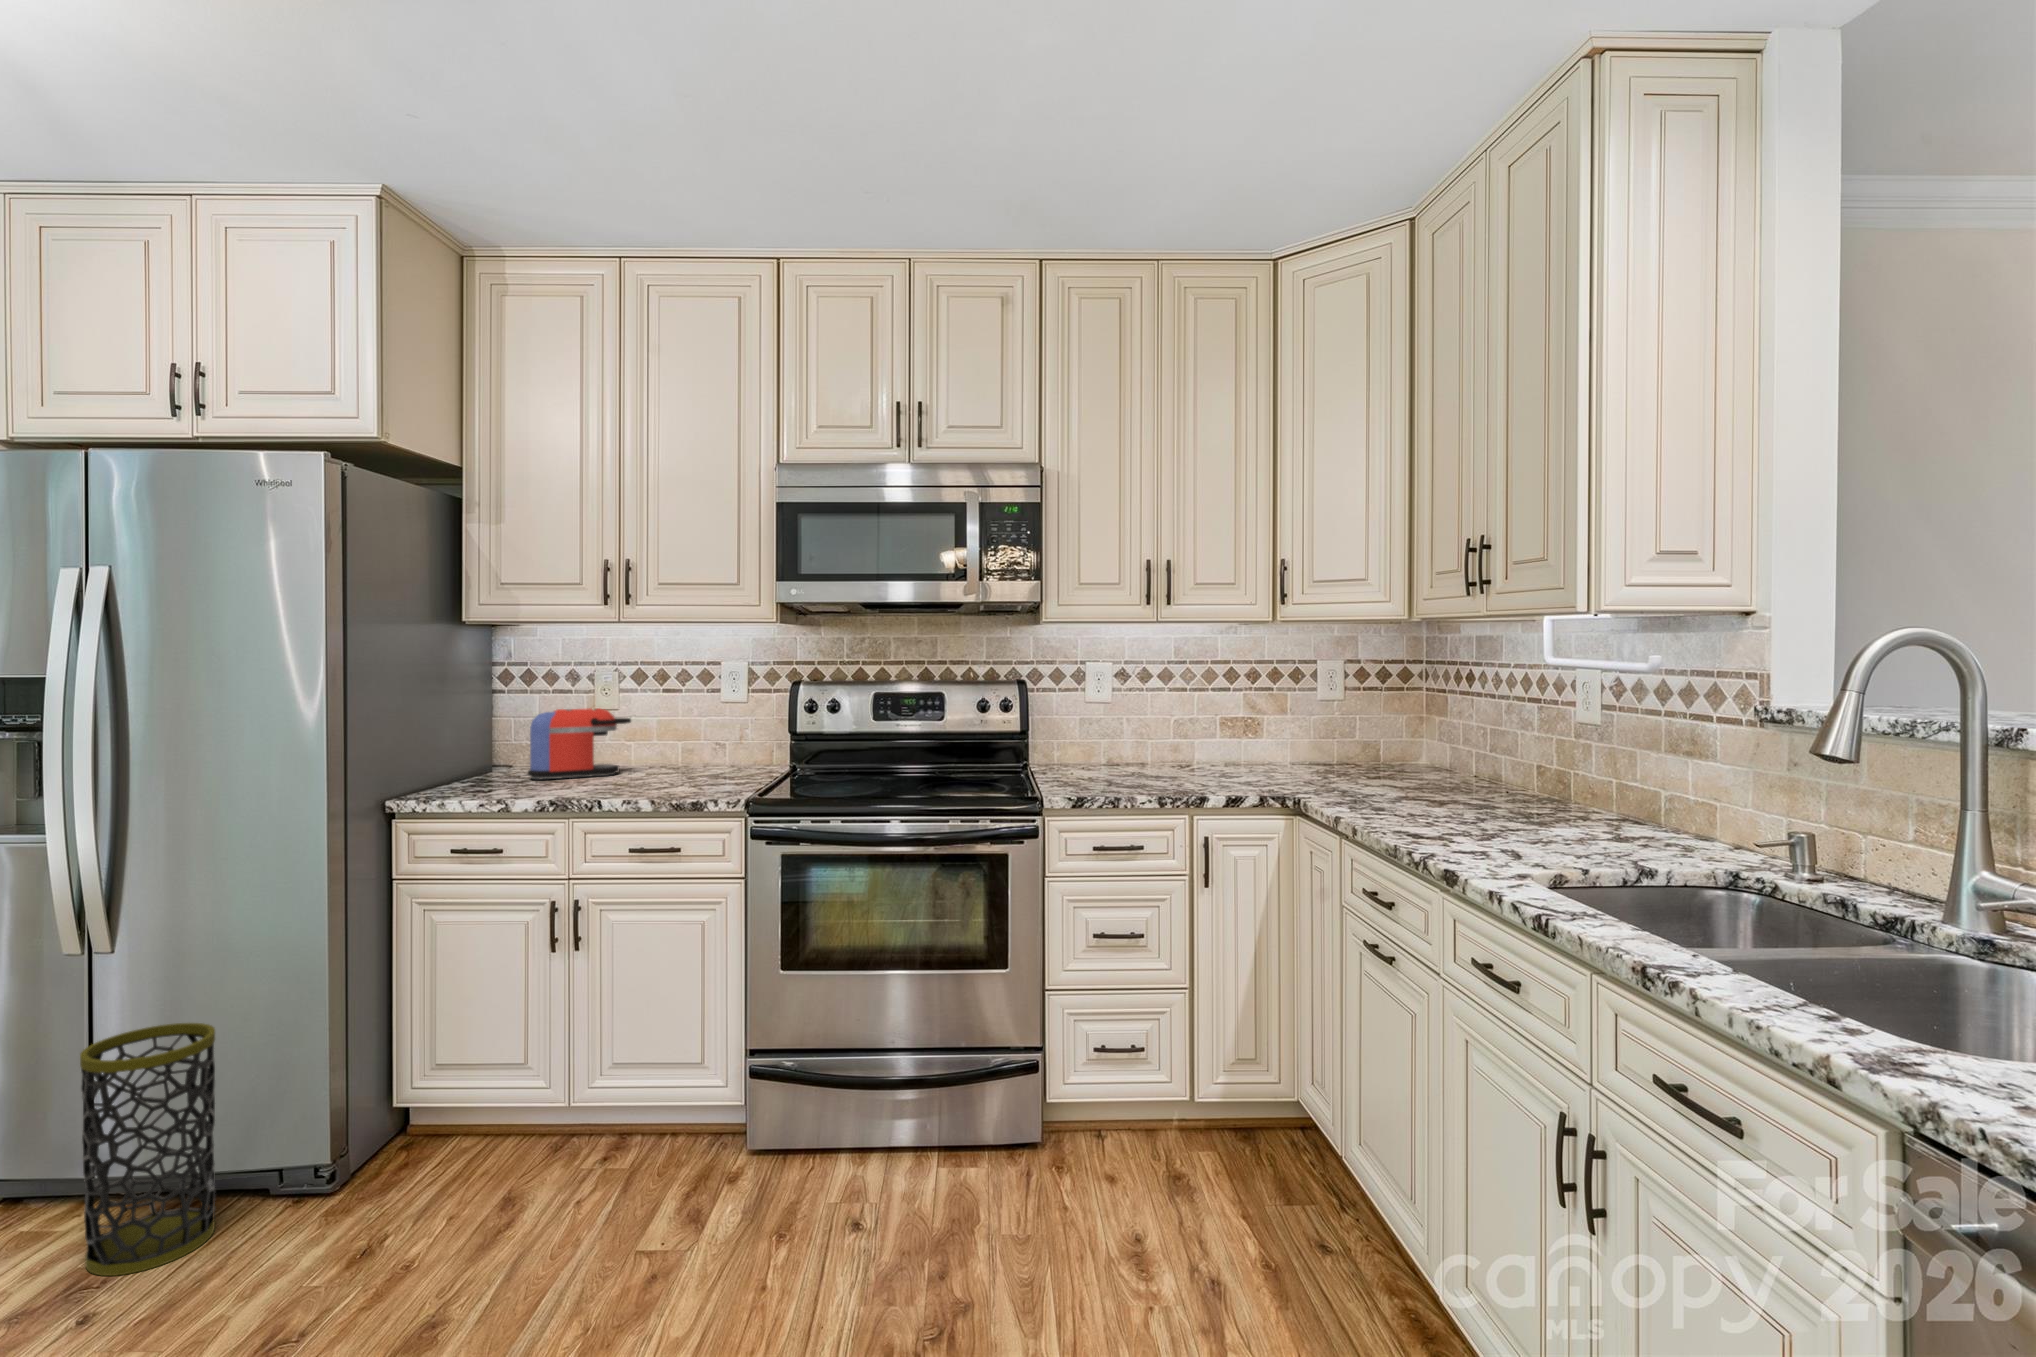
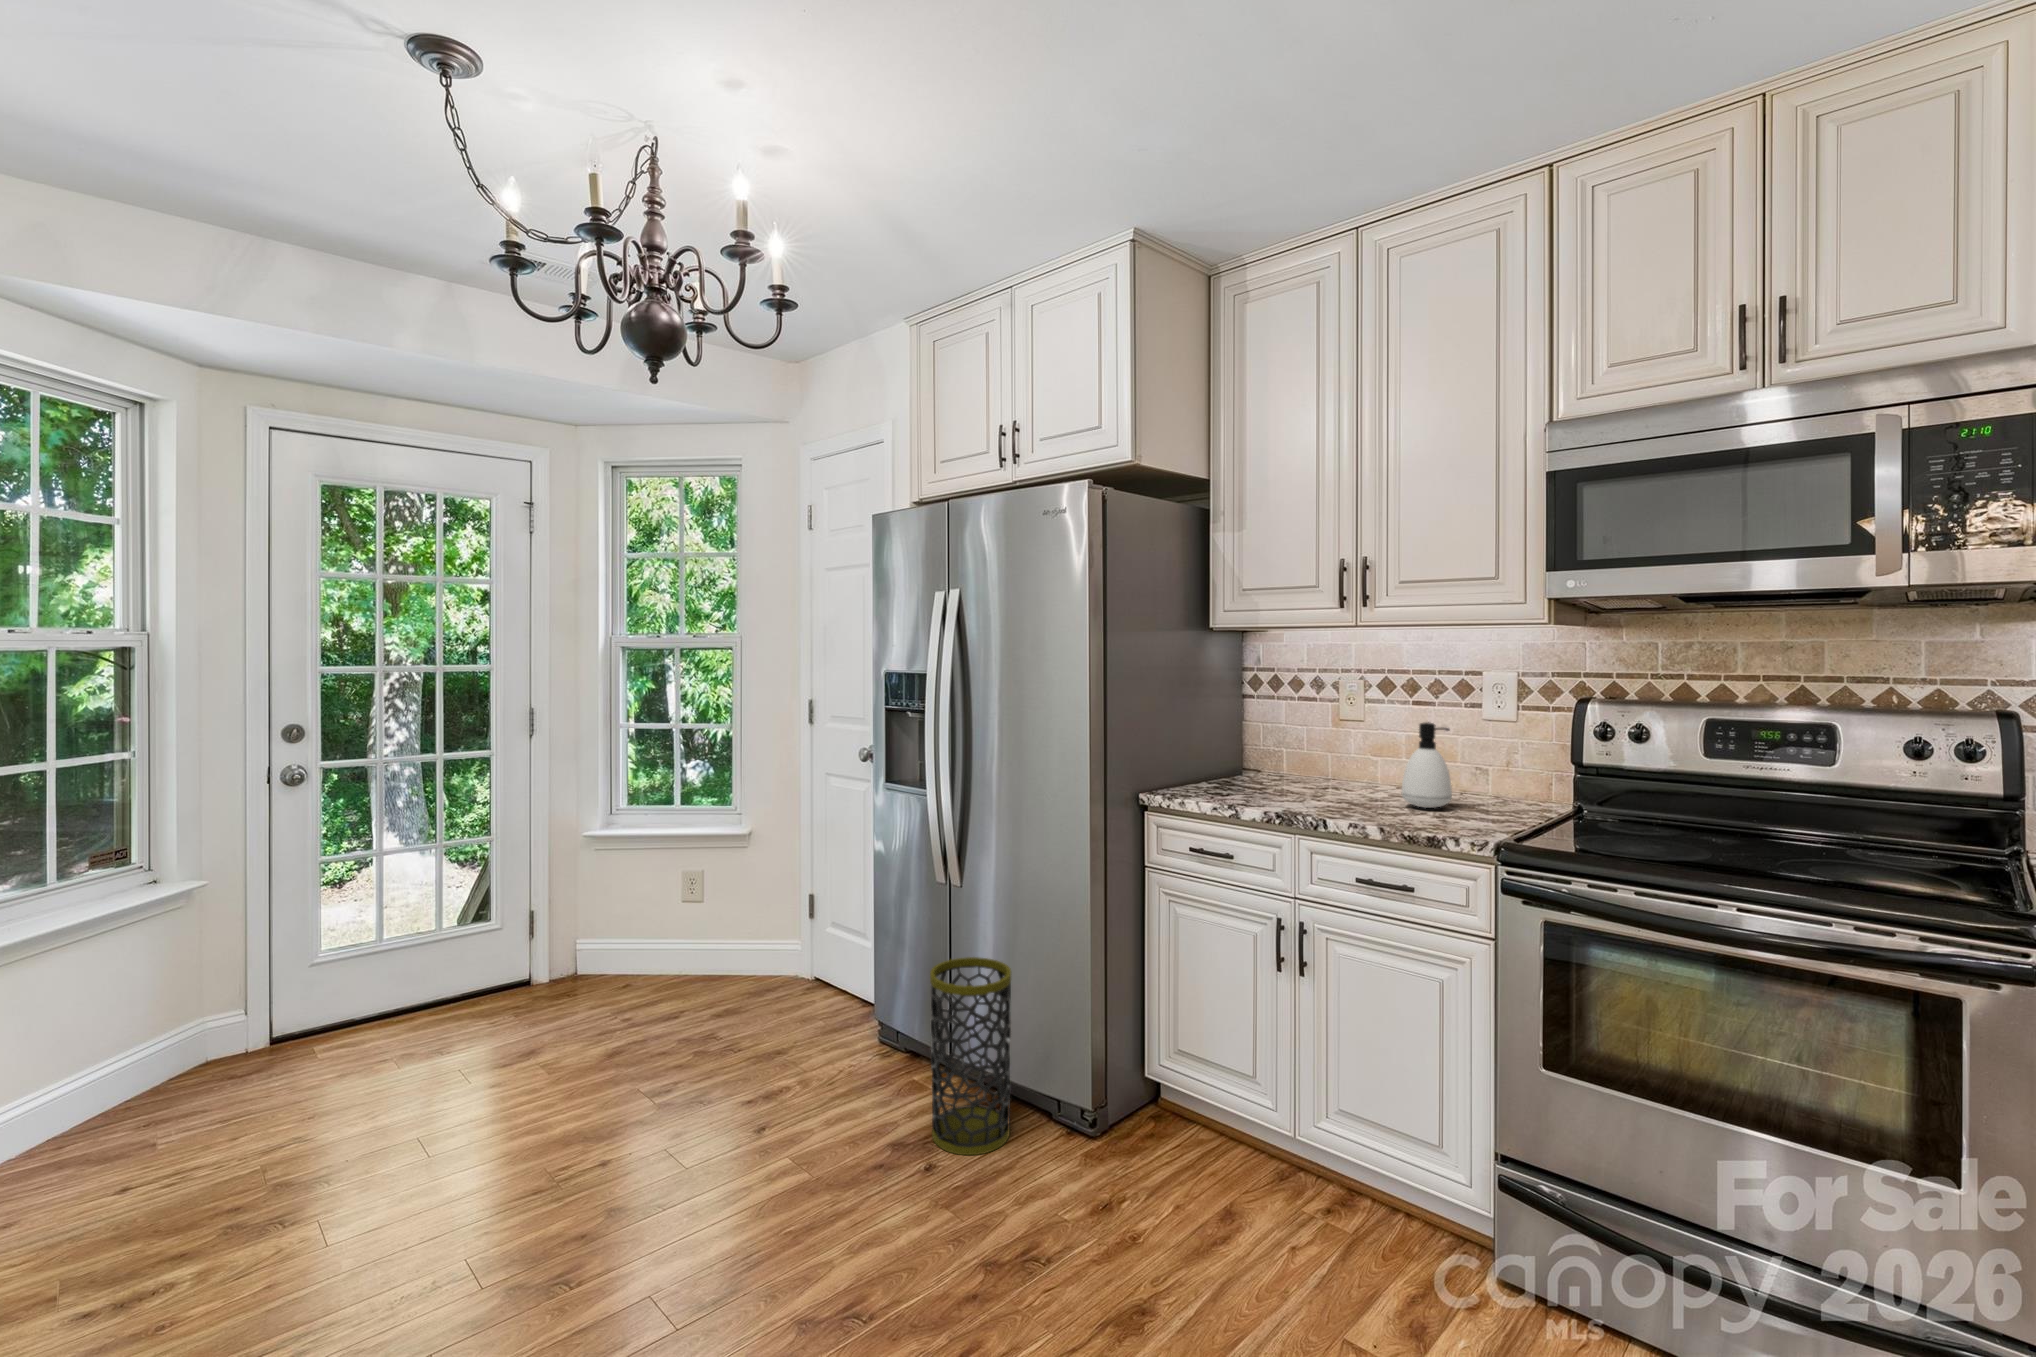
soap dispenser: none [661,707,703,782] -> present [1402,722,1452,808]
coffee maker: present [528,708,631,779] -> none [1269,717,1375,789]

